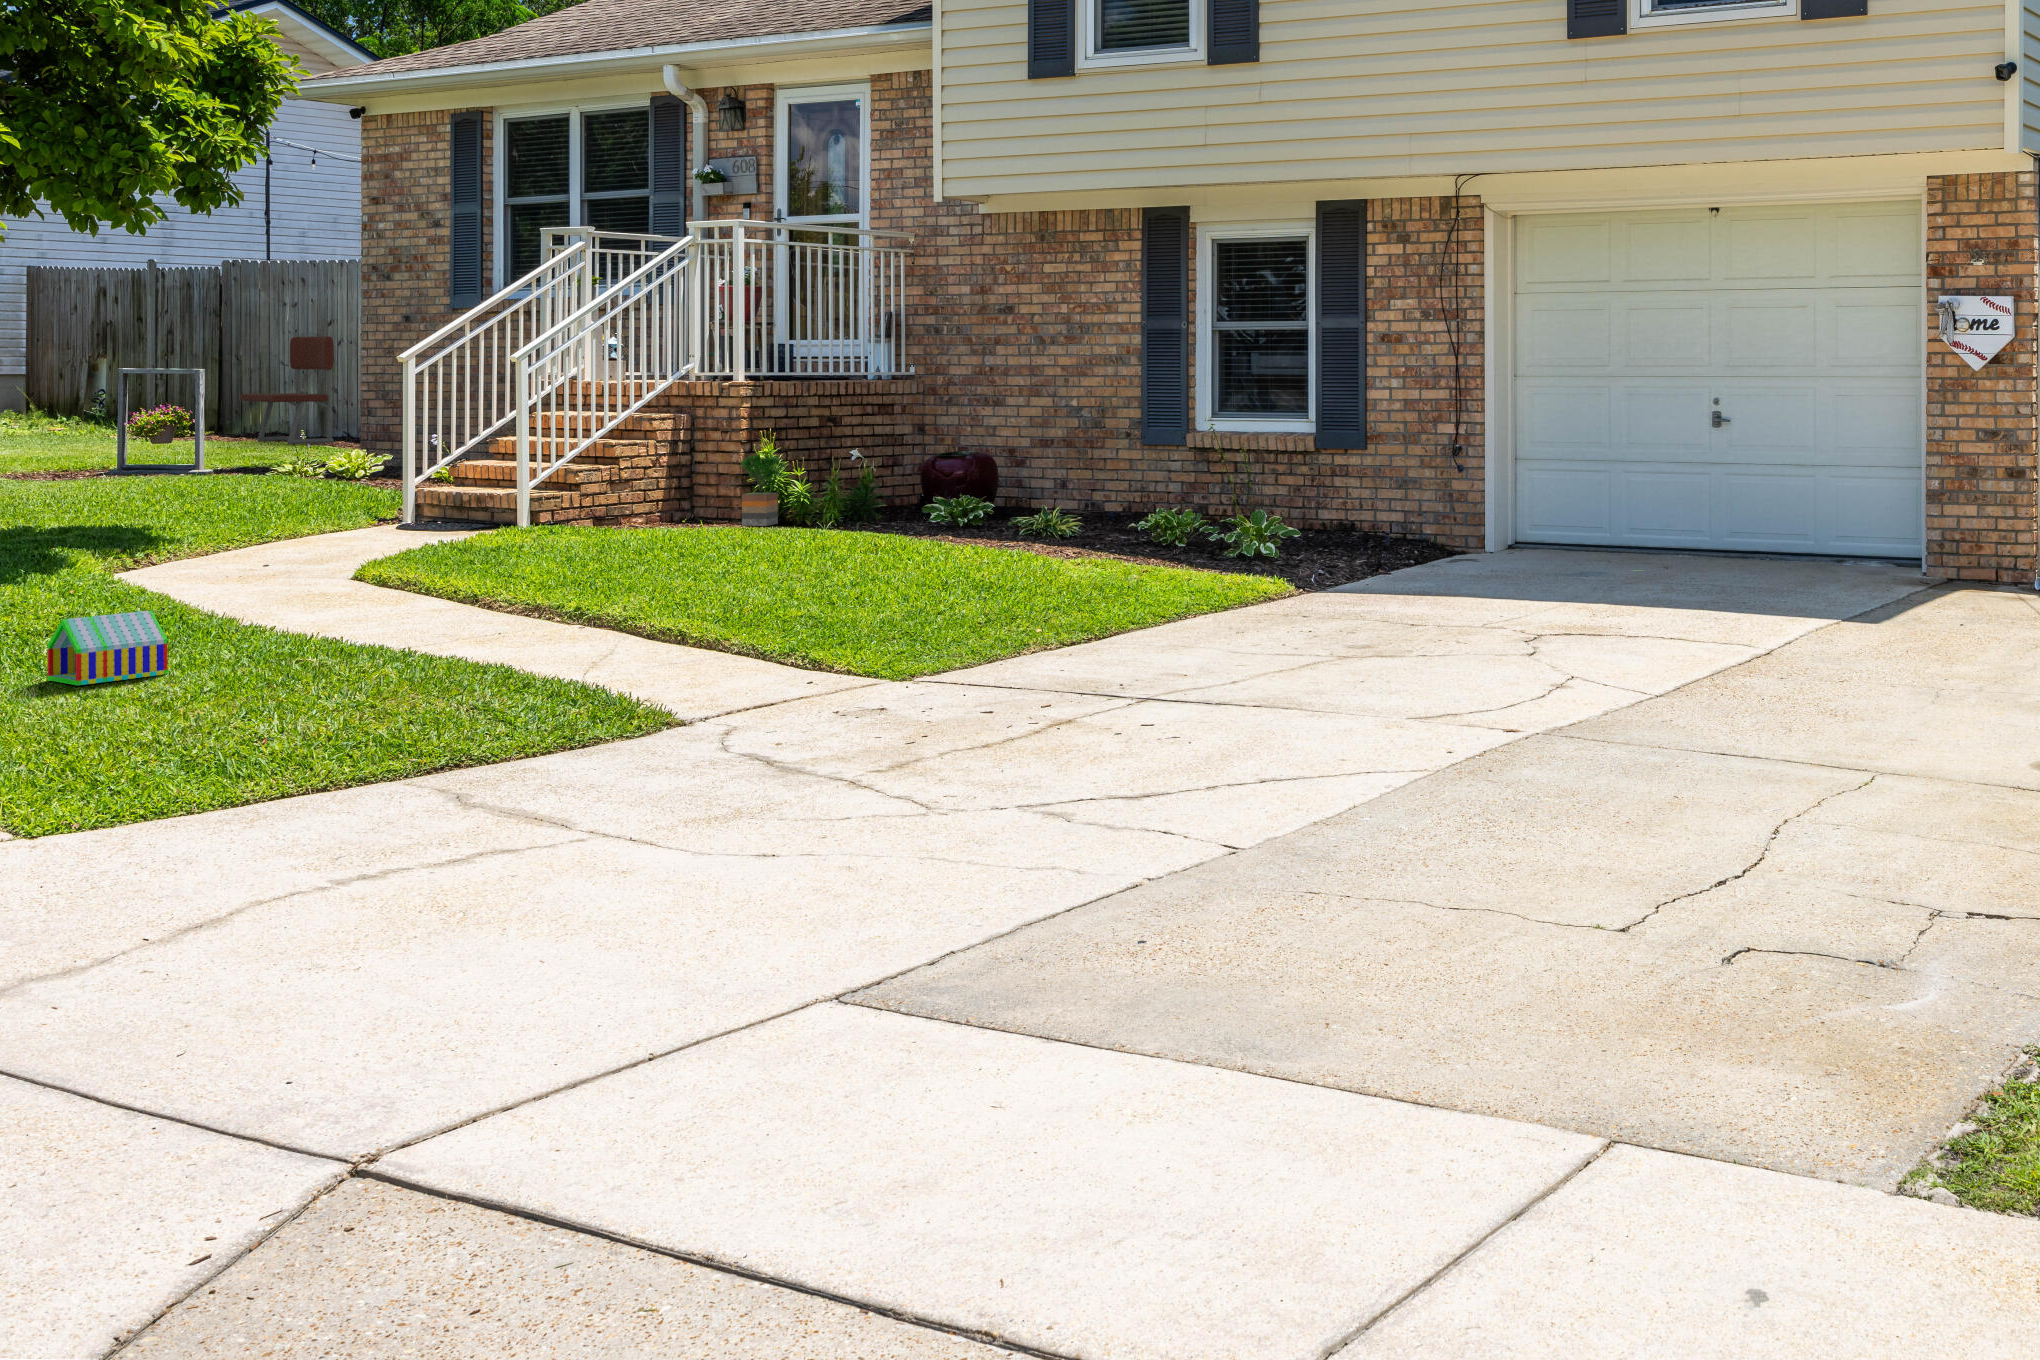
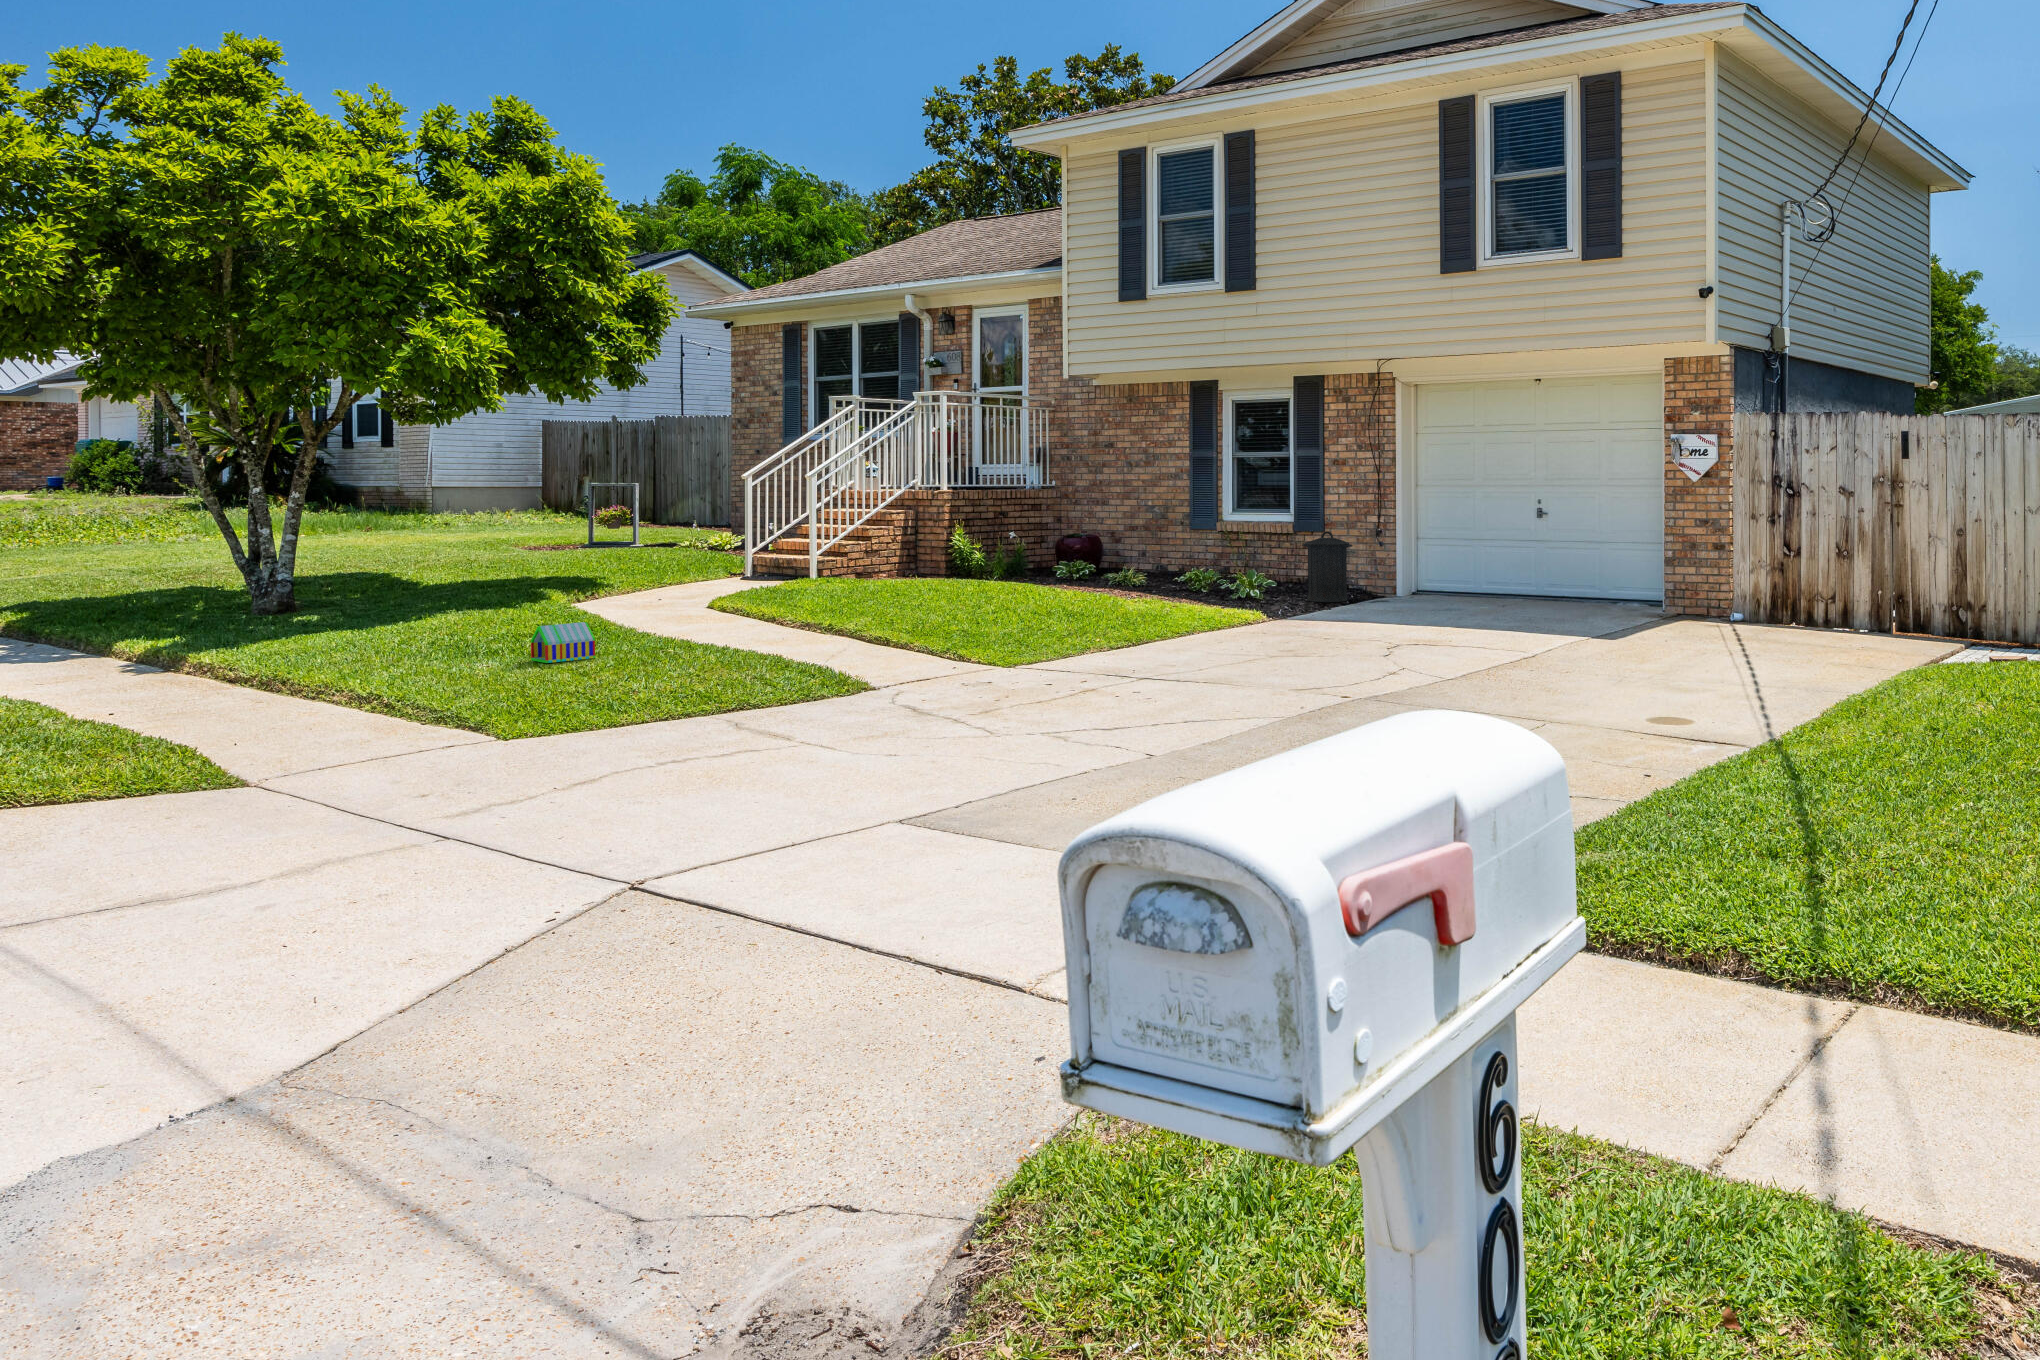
bench: present [241,336,334,444] -> none [663,463,717,529]
trash can: none [1336,447,1419,561] -> present [1302,531,1353,603]
potted tree: present [741,455,785,526] -> none [942,535,970,579]

